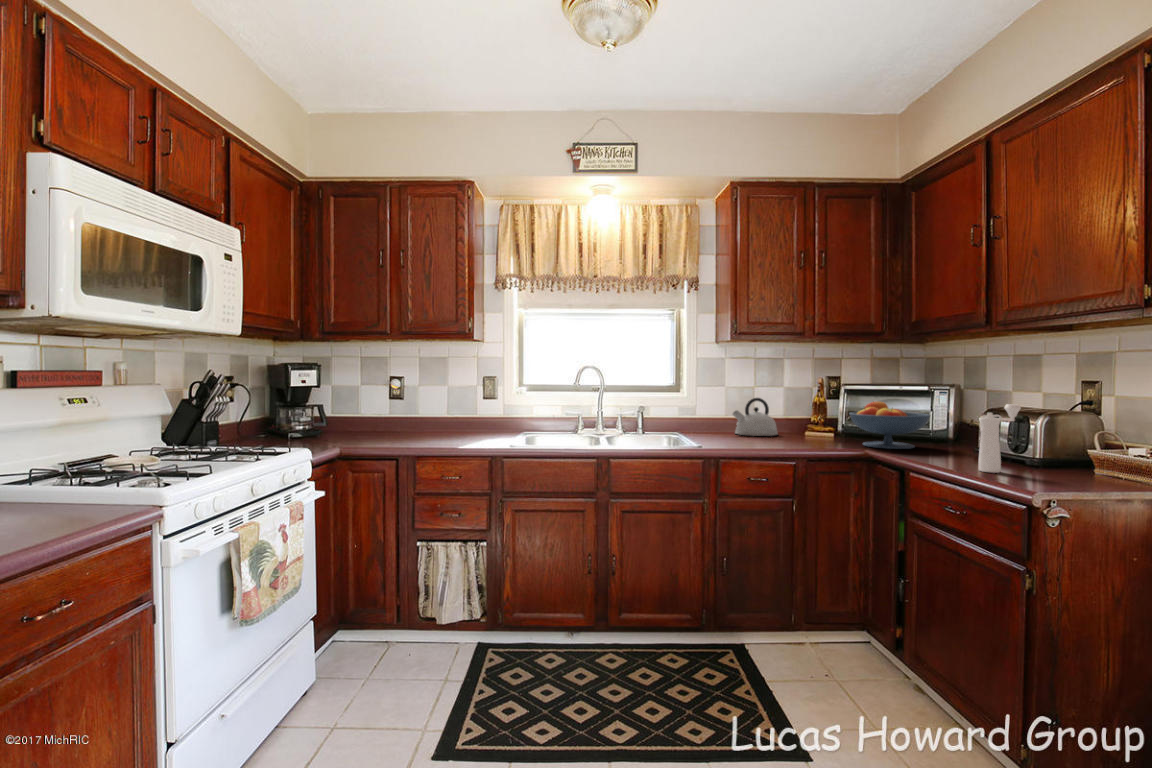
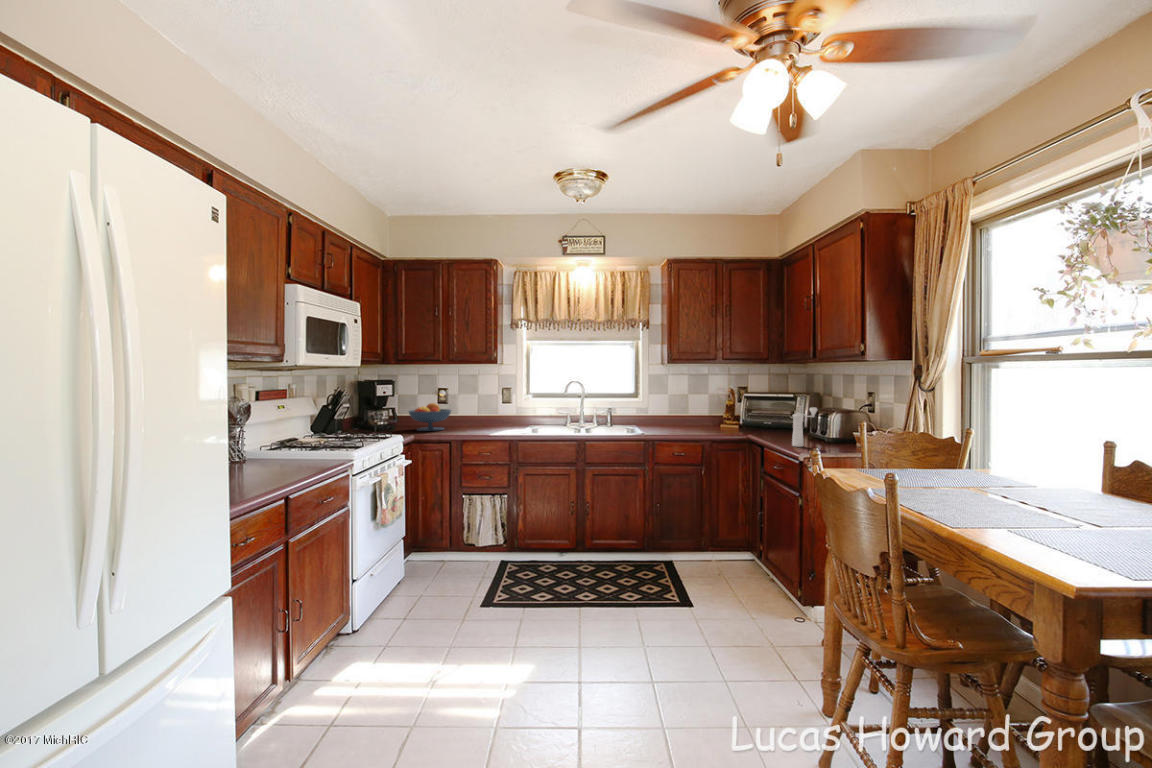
kettle: present [733,398,778,436] -> none [673,402,704,428]
fruit bowl: present [849,402,930,449] -> present [409,403,451,431]

